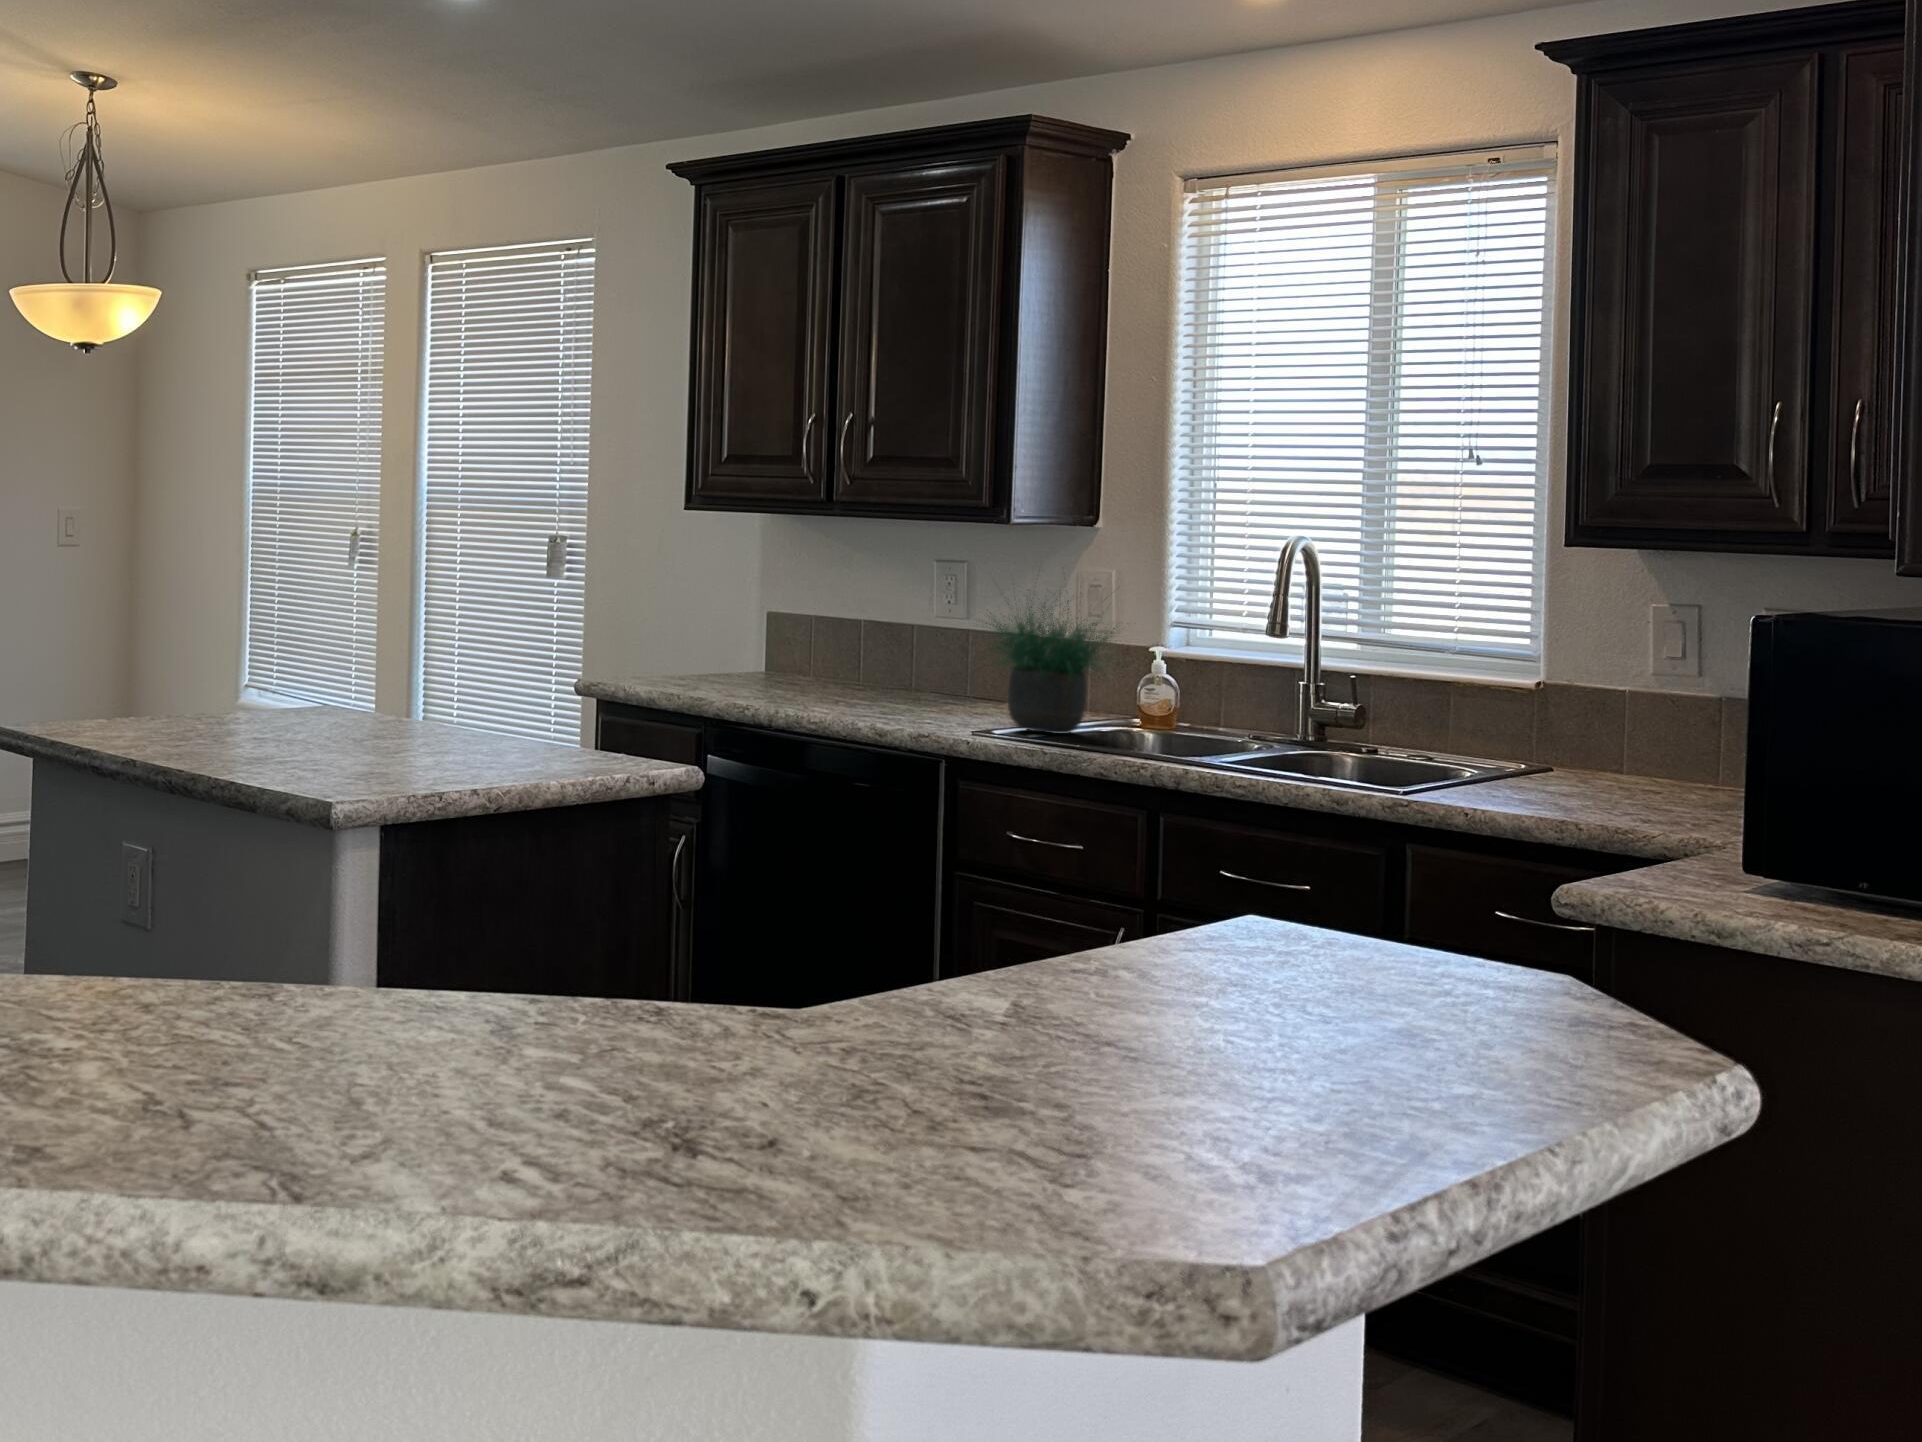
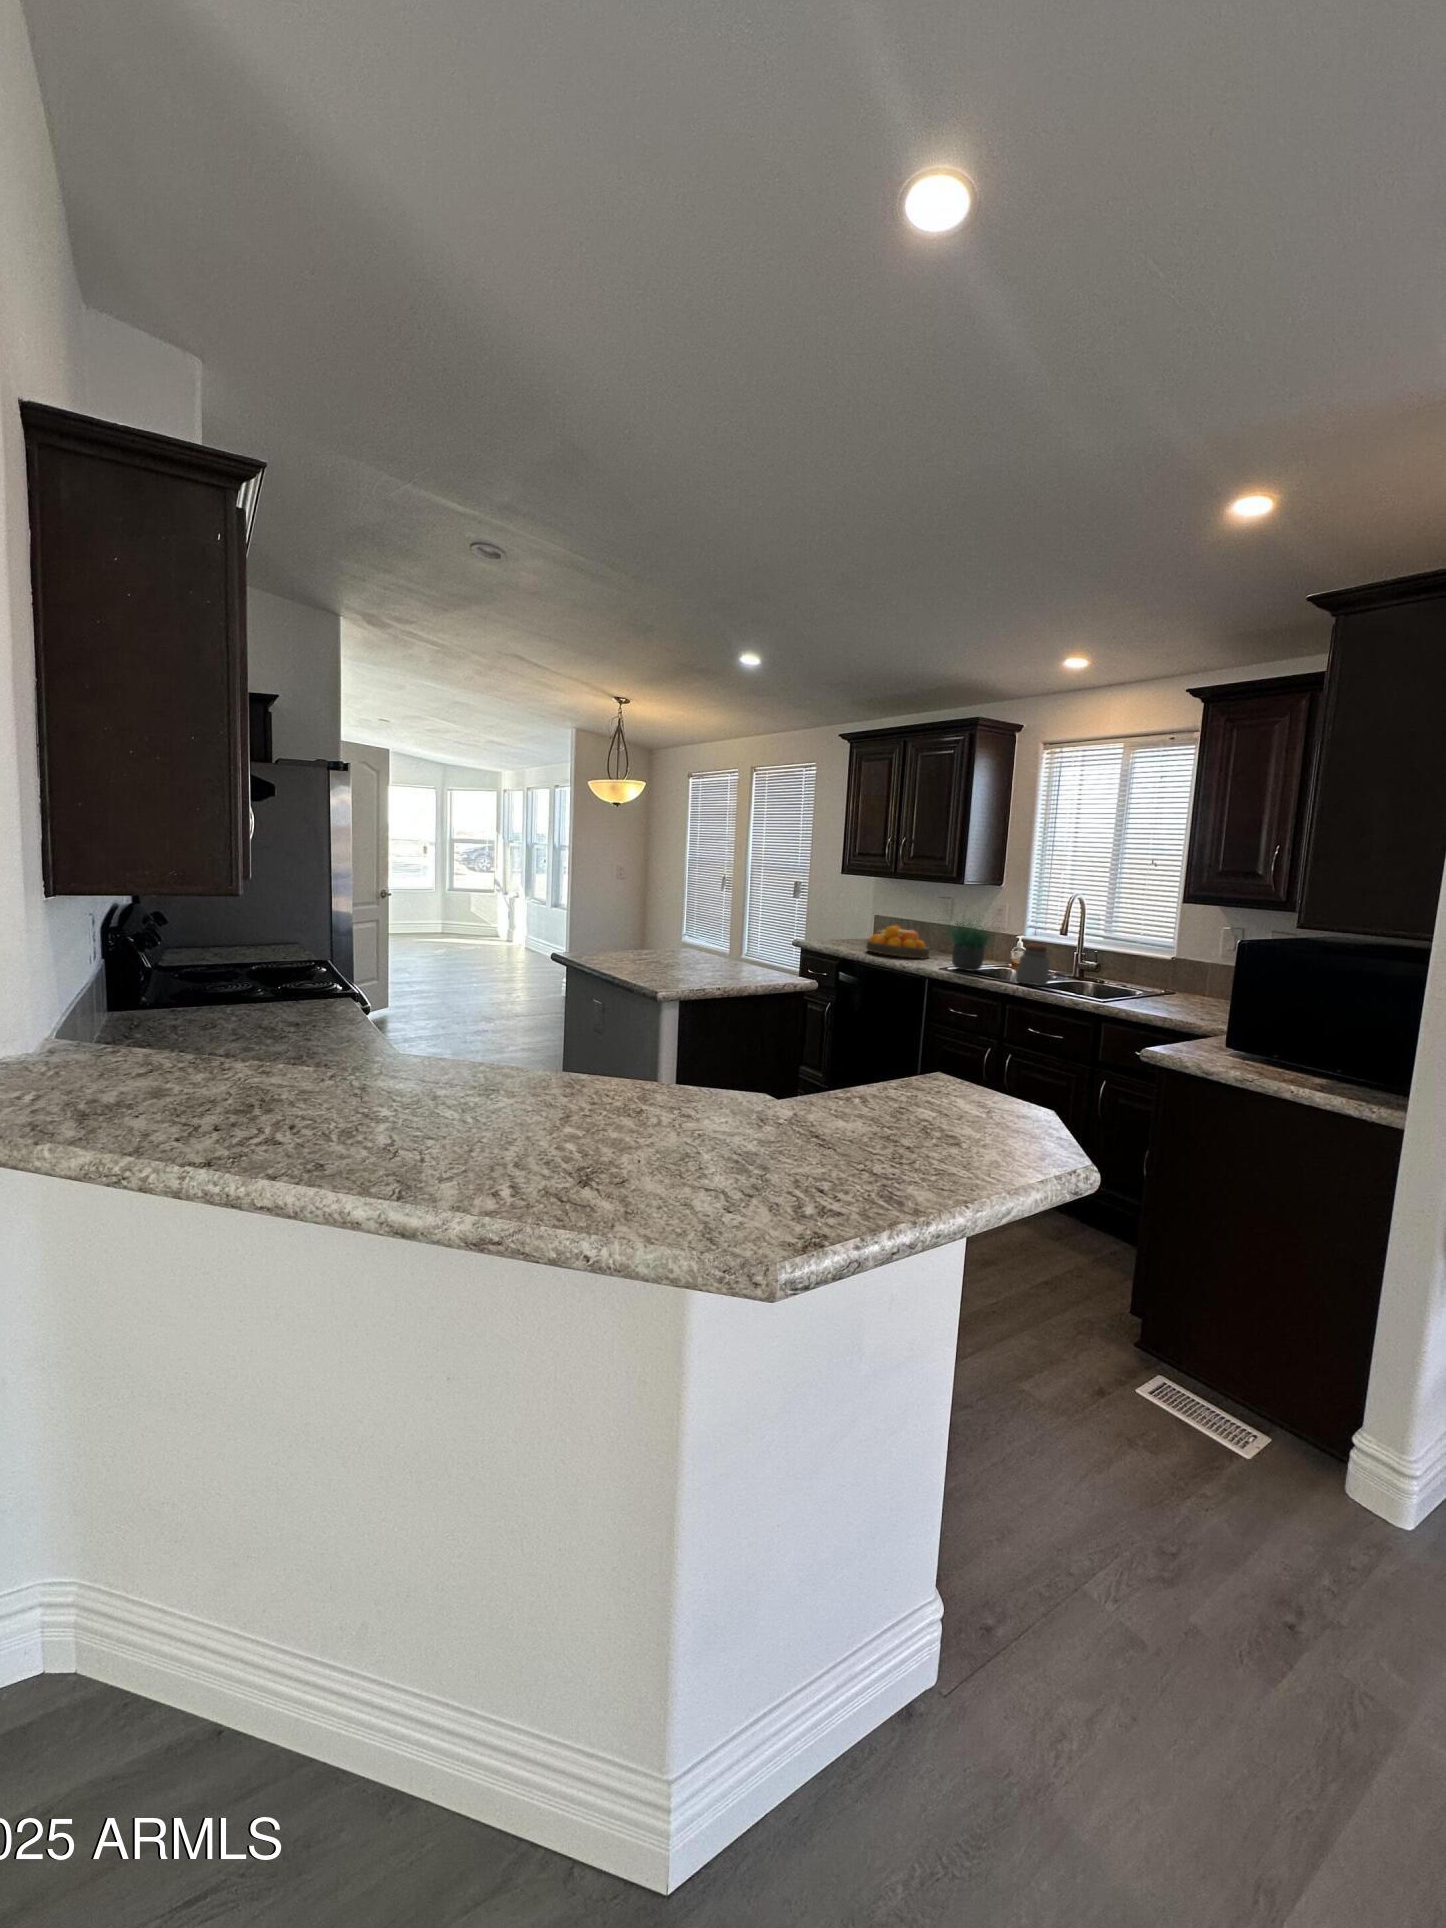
fruit bowl: none [780,631,938,710] -> present [866,925,929,958]
jar: none [1178,659,1256,760] -> present [1016,944,1050,986]

